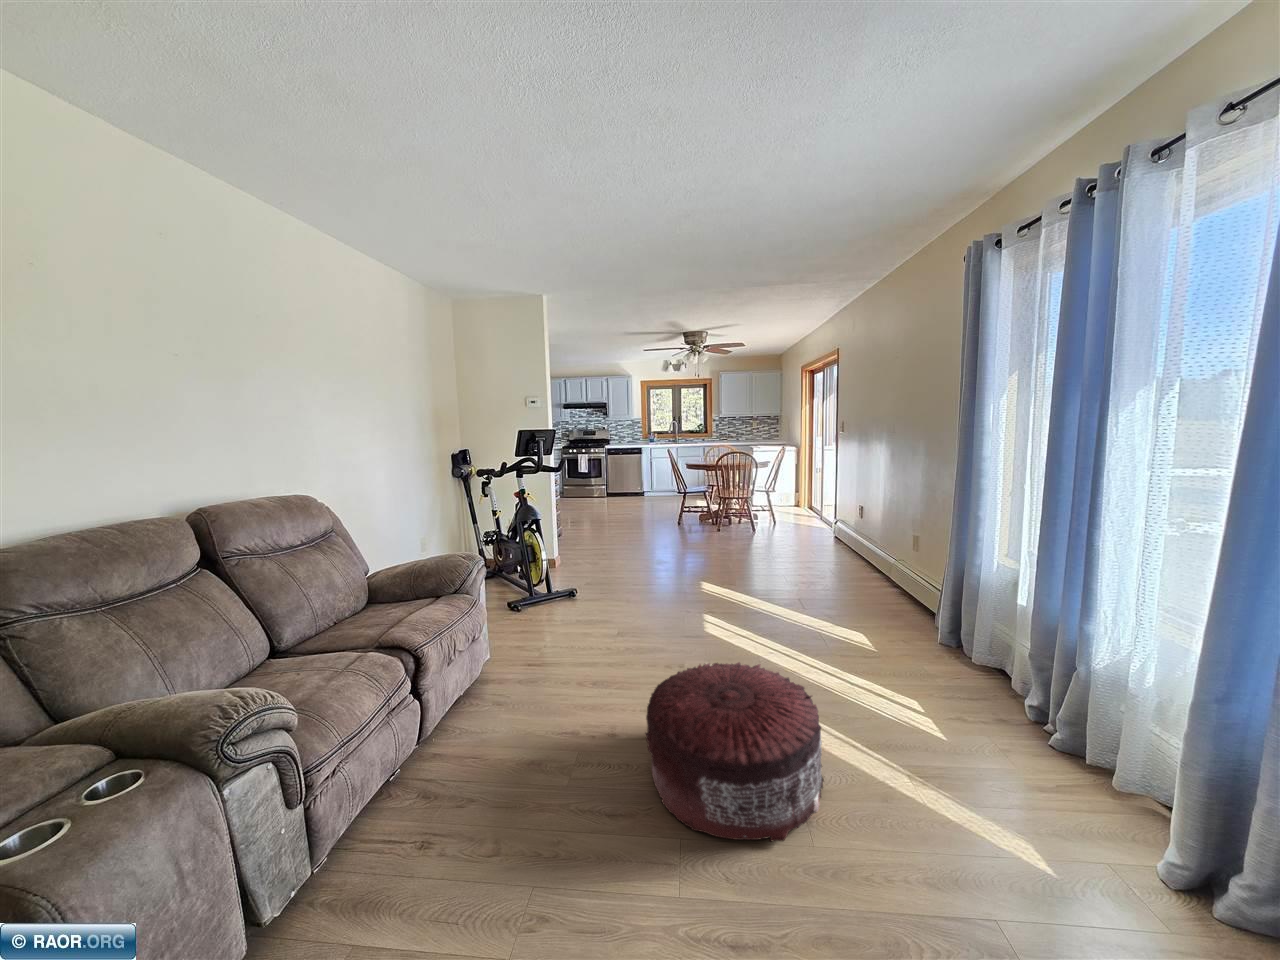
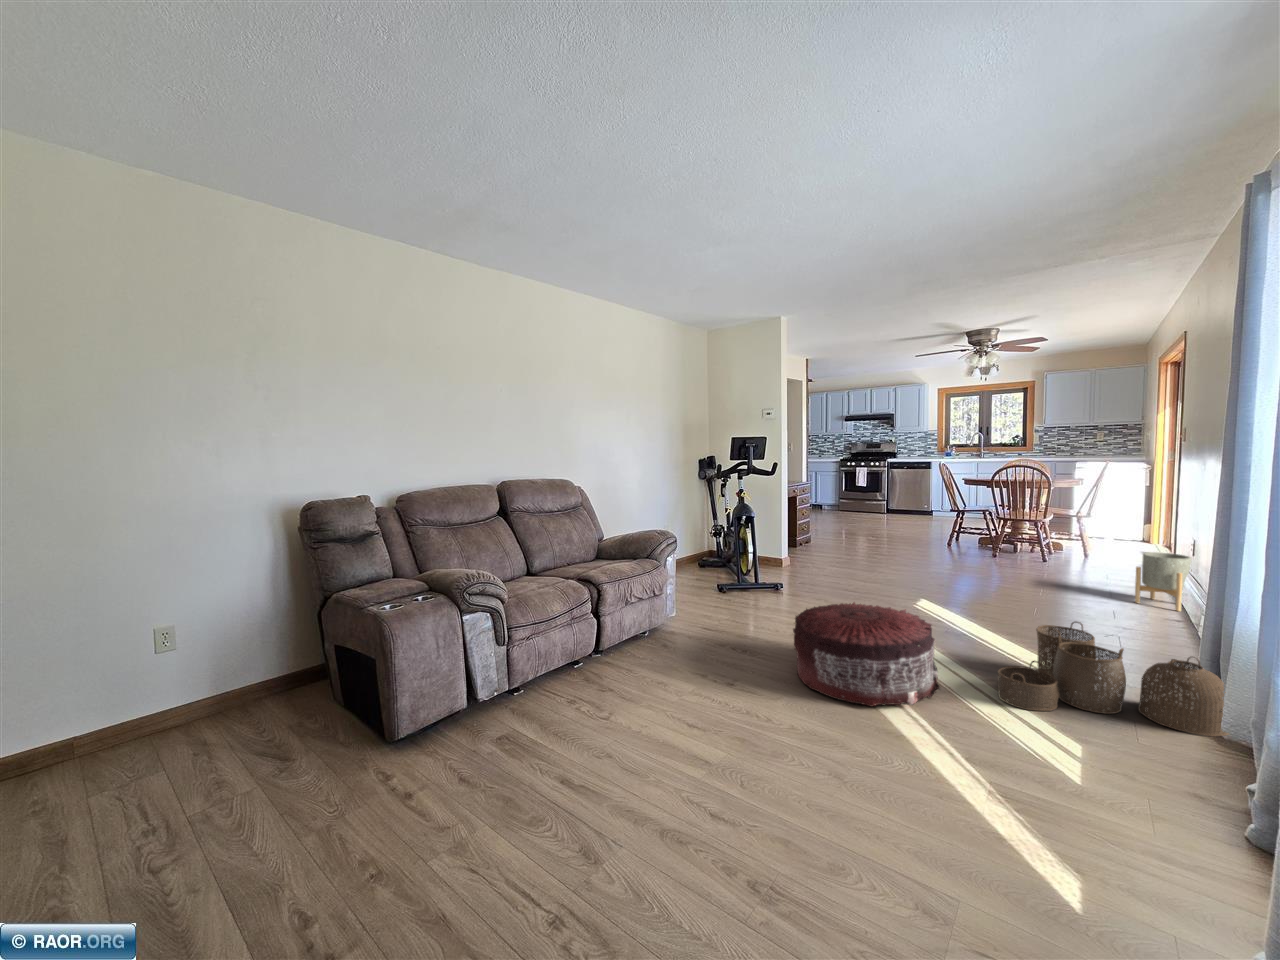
planter: none [840,530,875,578] -> present [1135,552,1192,611]
woven basket: none [859,634,1037,763] -> present [997,621,1229,736]

